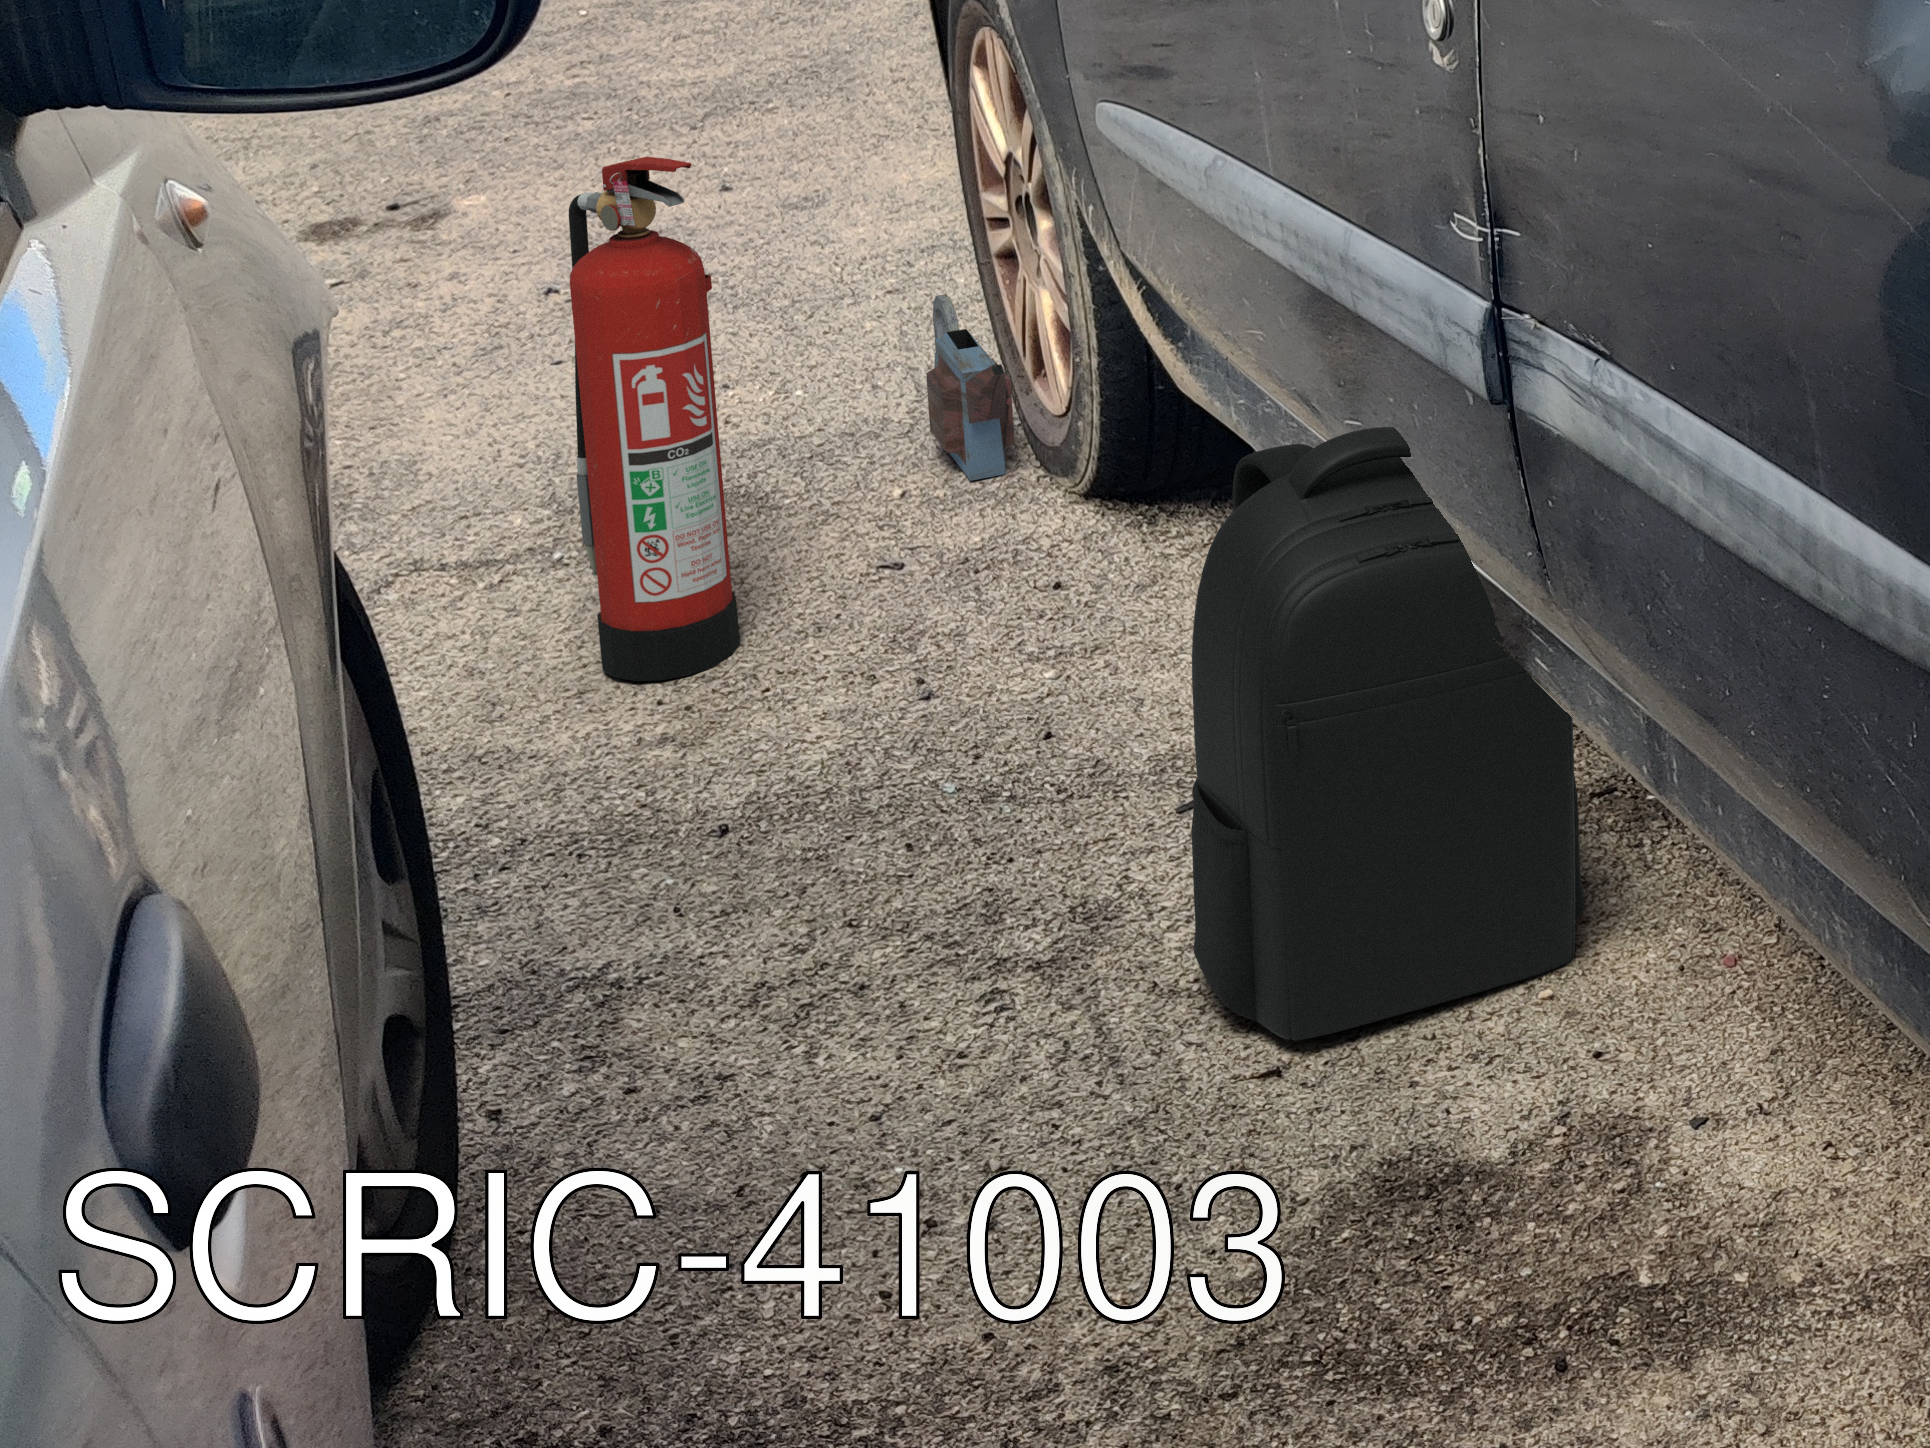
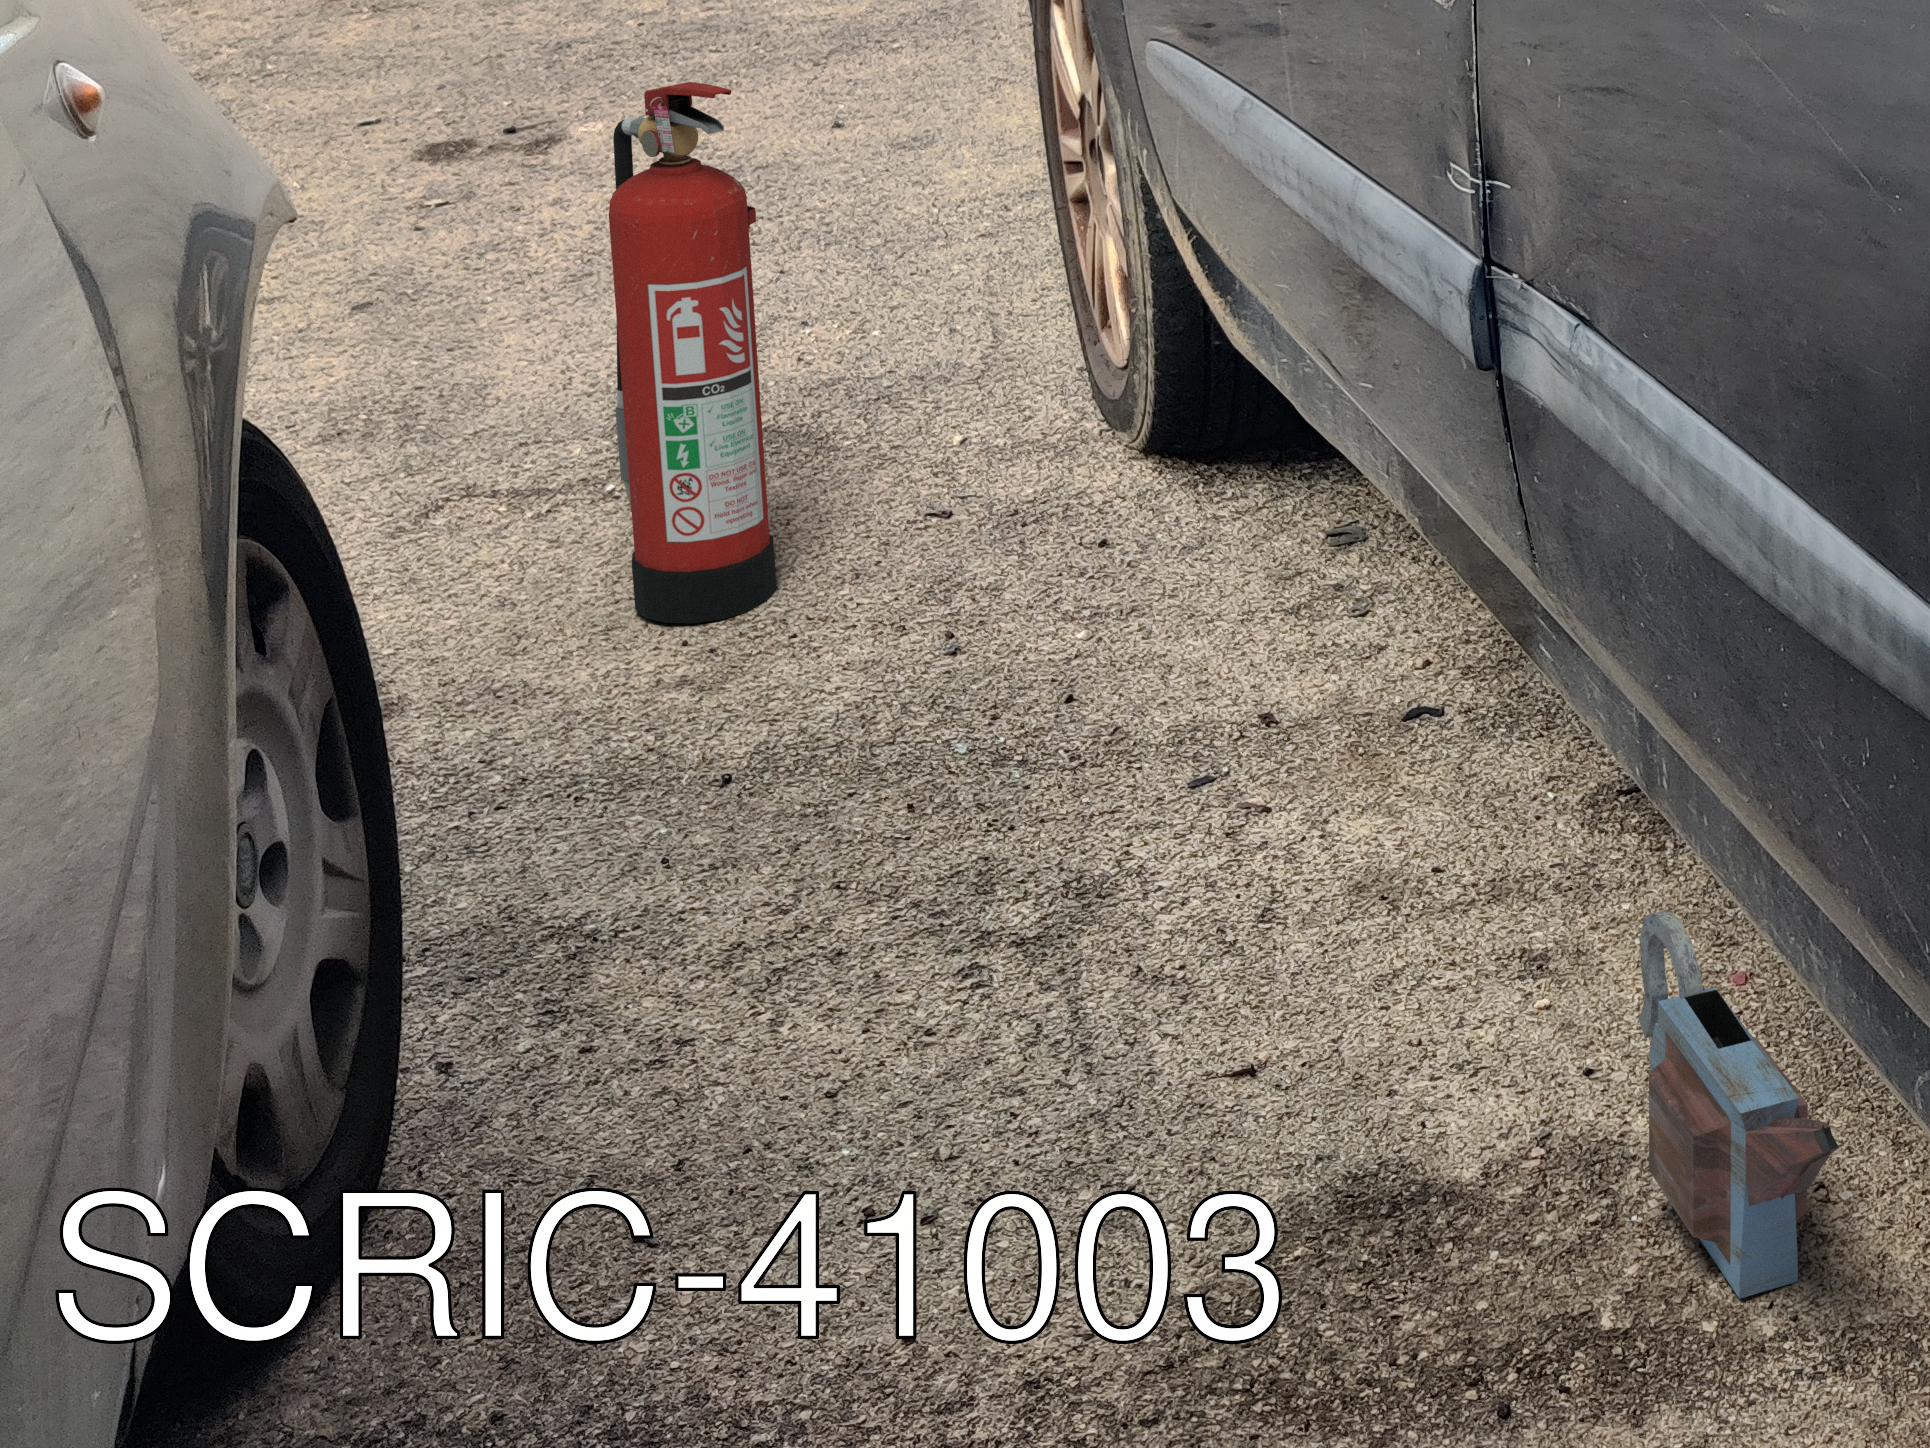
watering can: present [926,294,1015,481] -> present [1638,909,1839,1298]
backpack: present [1191,427,1585,1040] -> none [1178,390,1595,1039]

